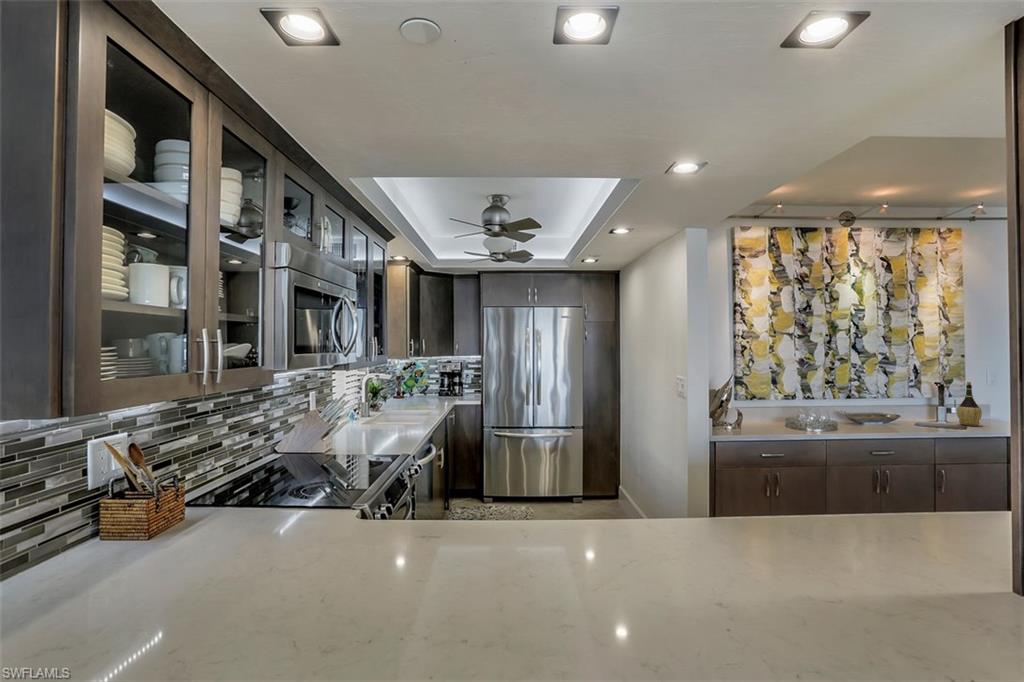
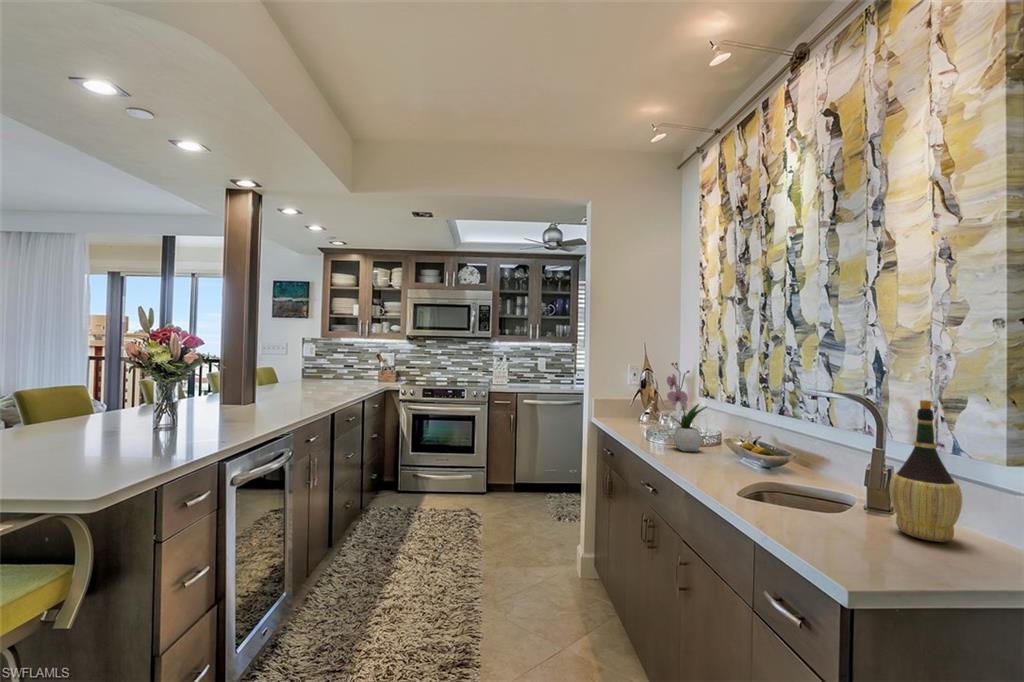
flower arrangement: none [844,378,867,430] -> present [667,363,707,451]

